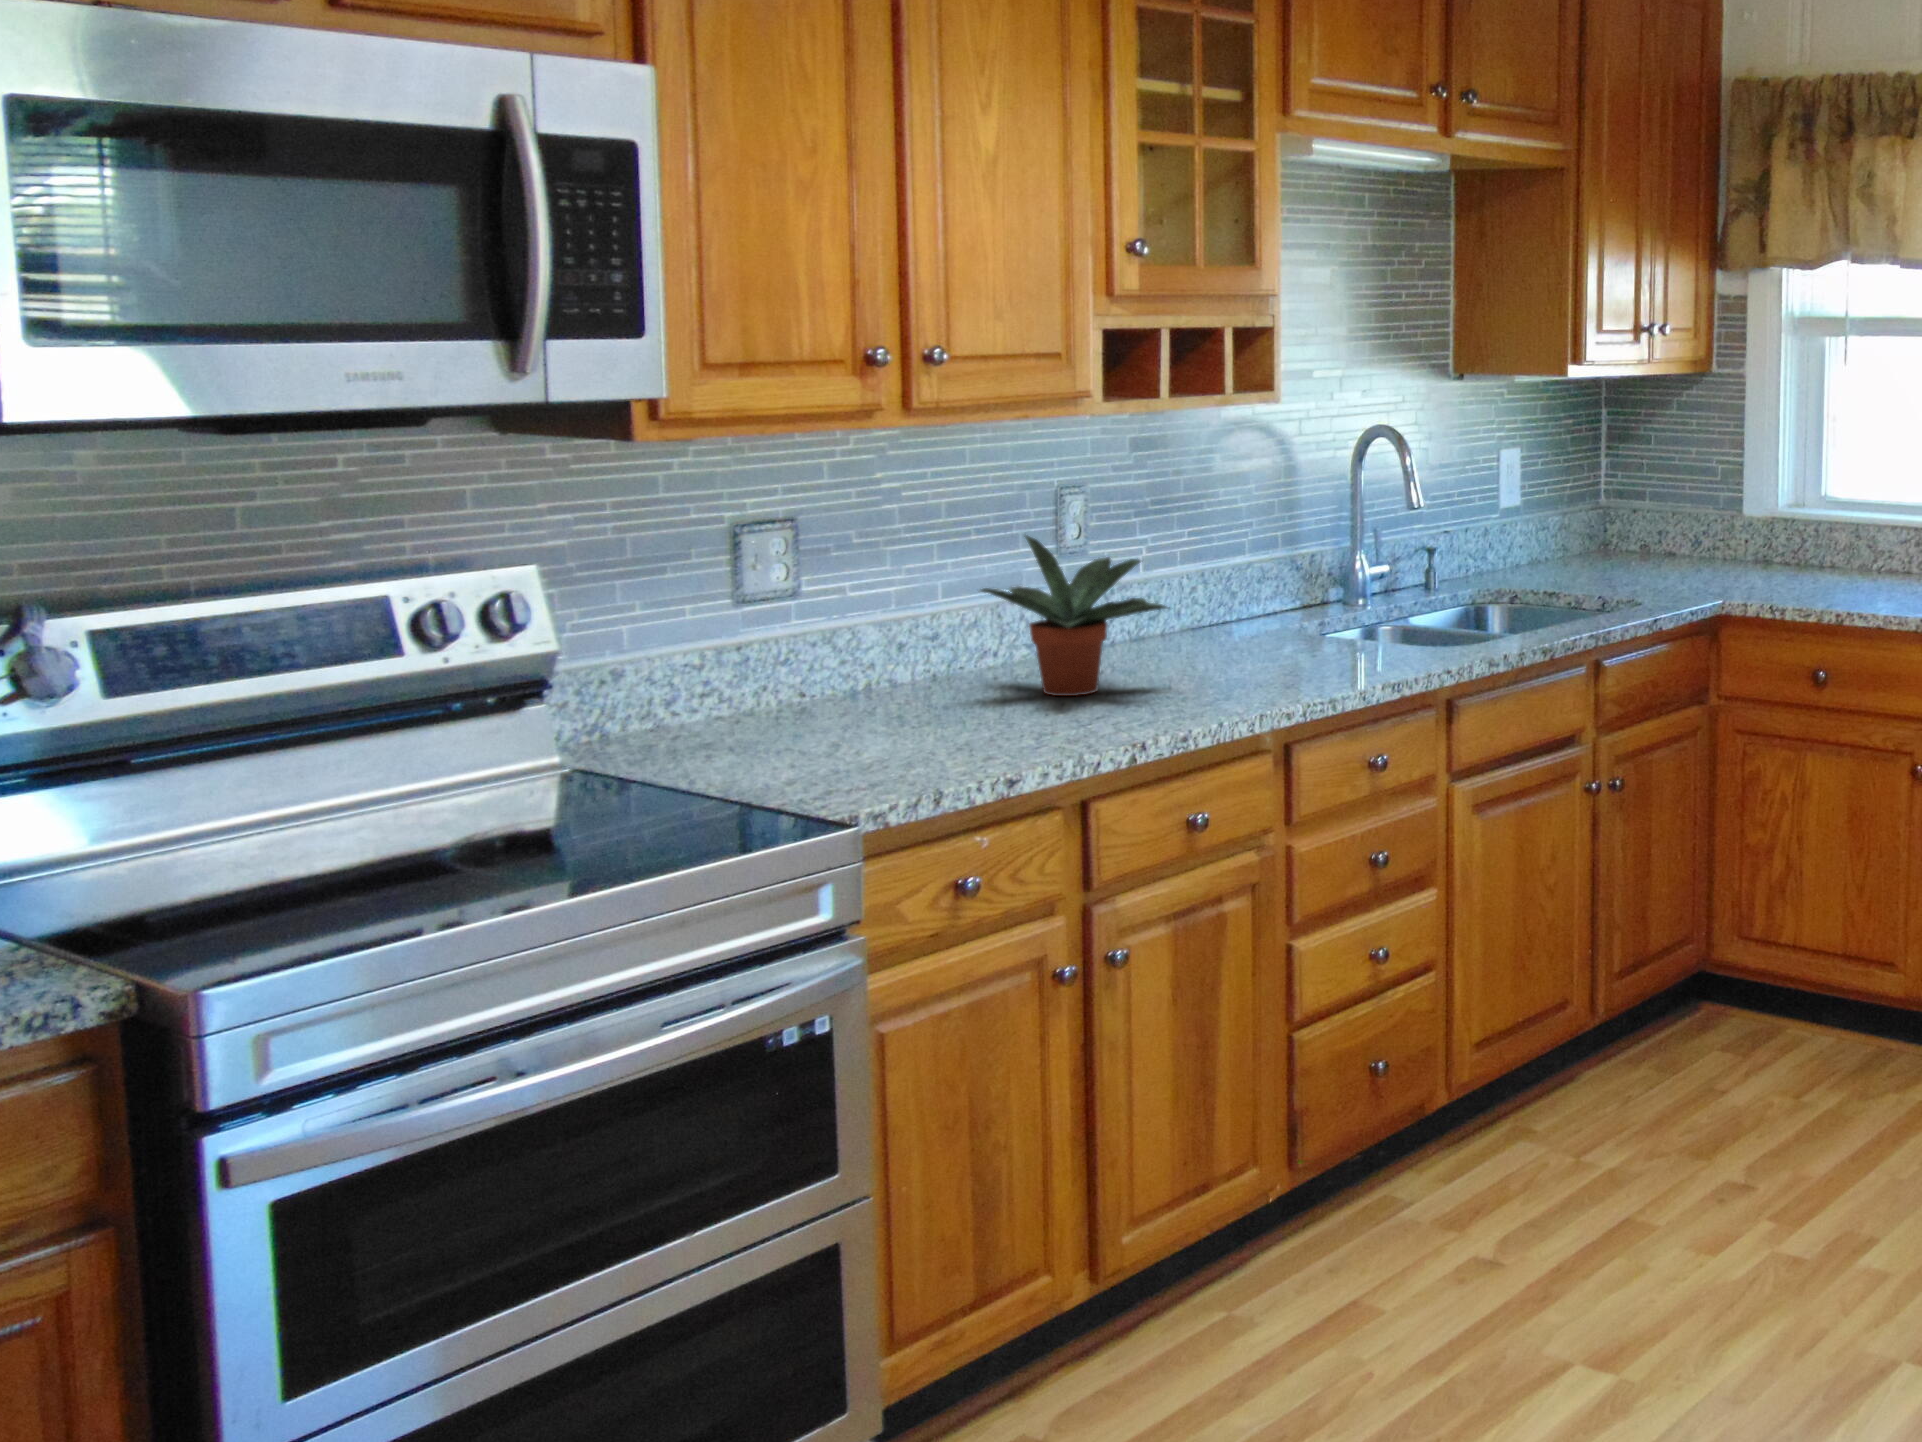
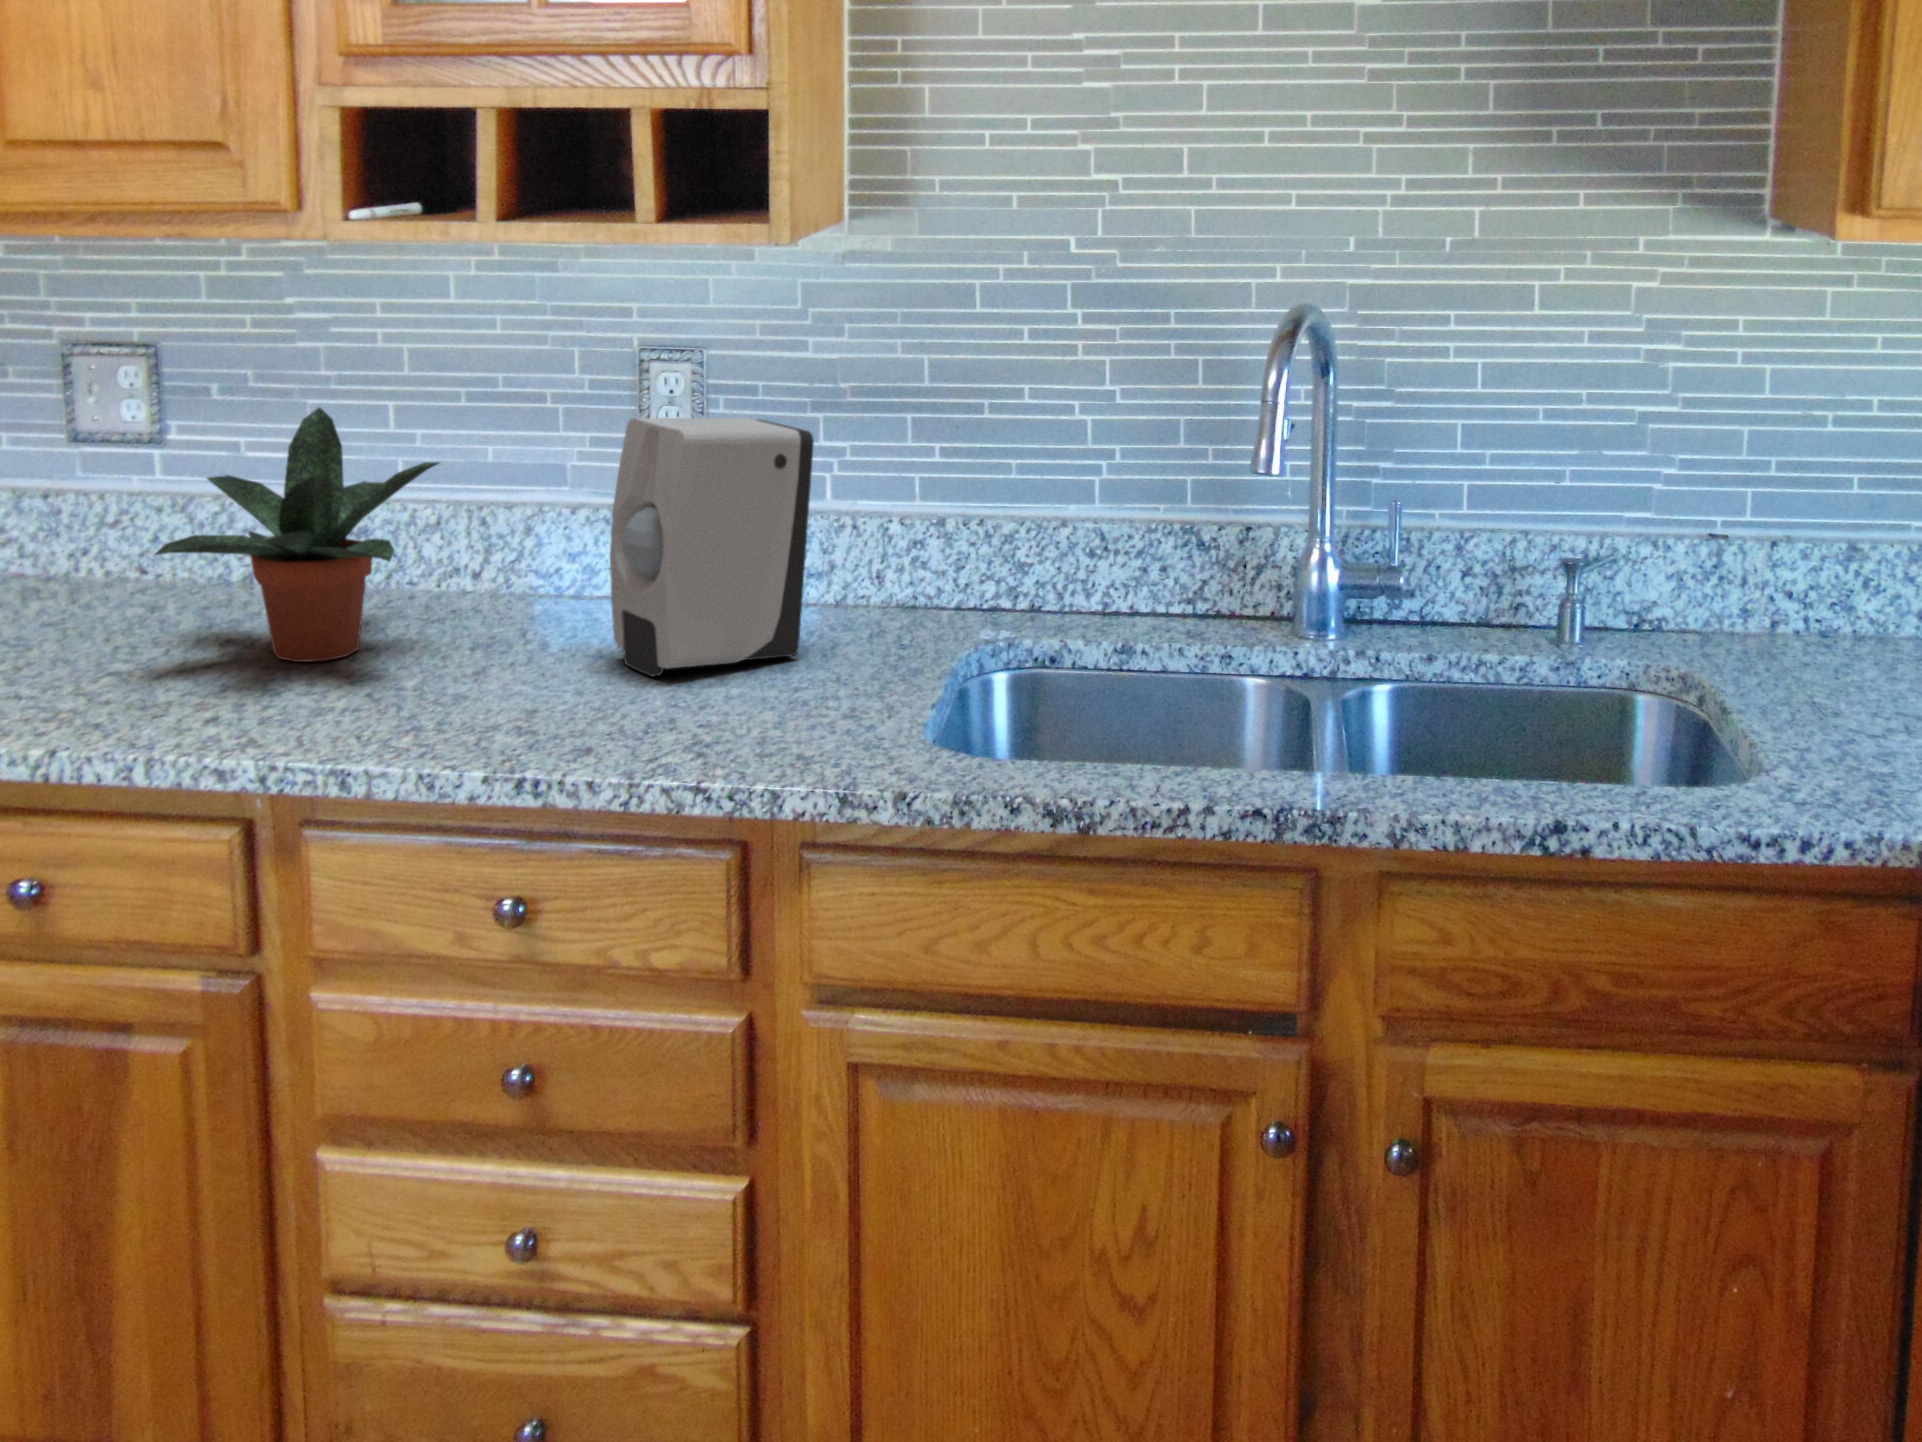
soap dispenser: none [1185,513,1261,663] -> present [610,418,814,676]

